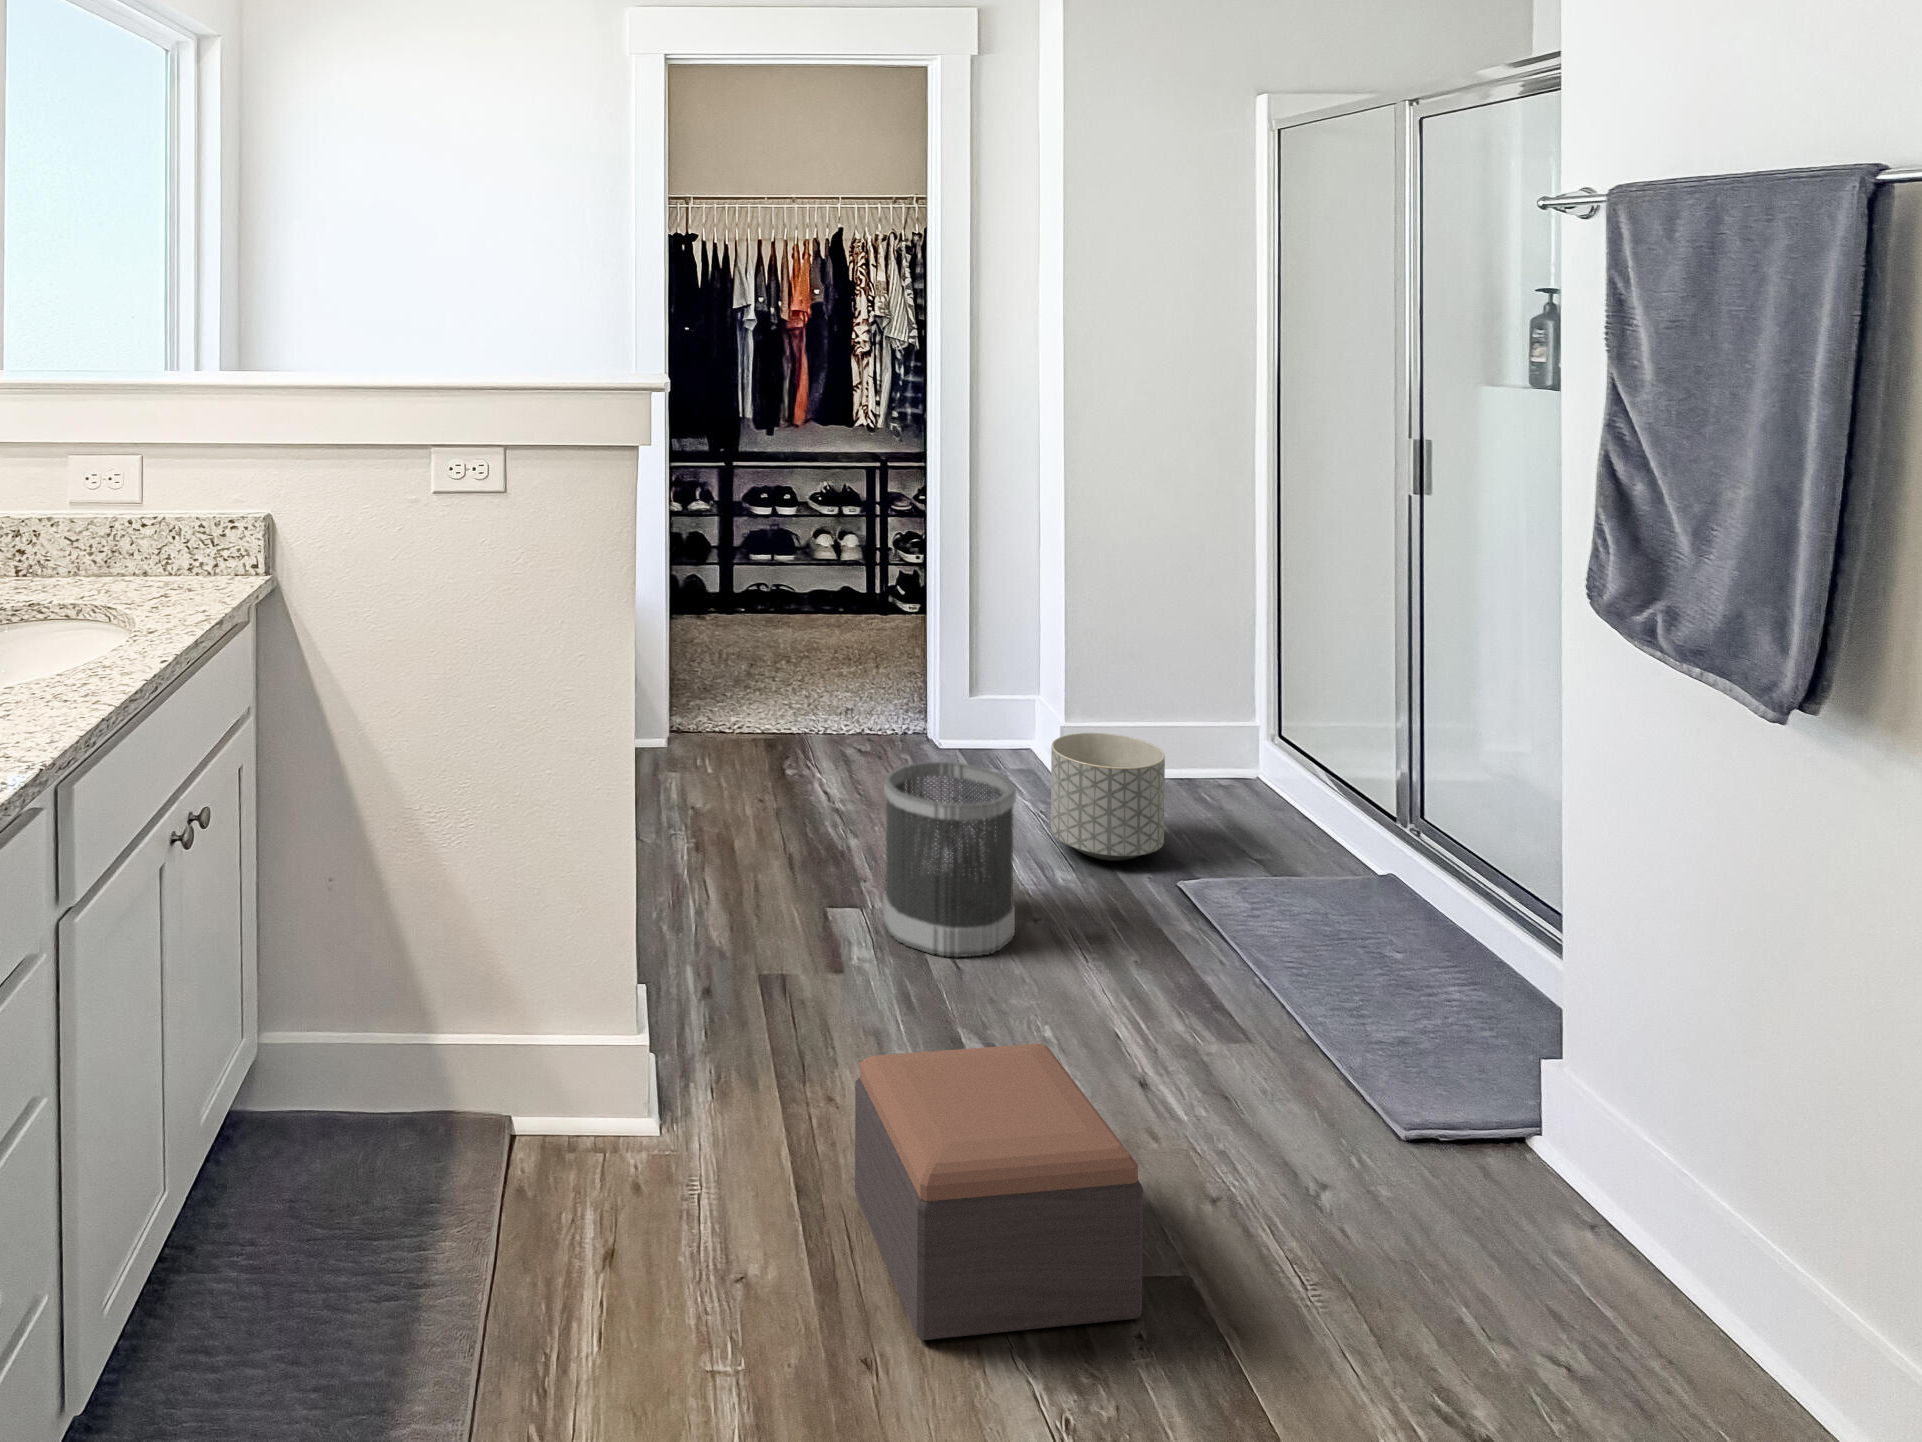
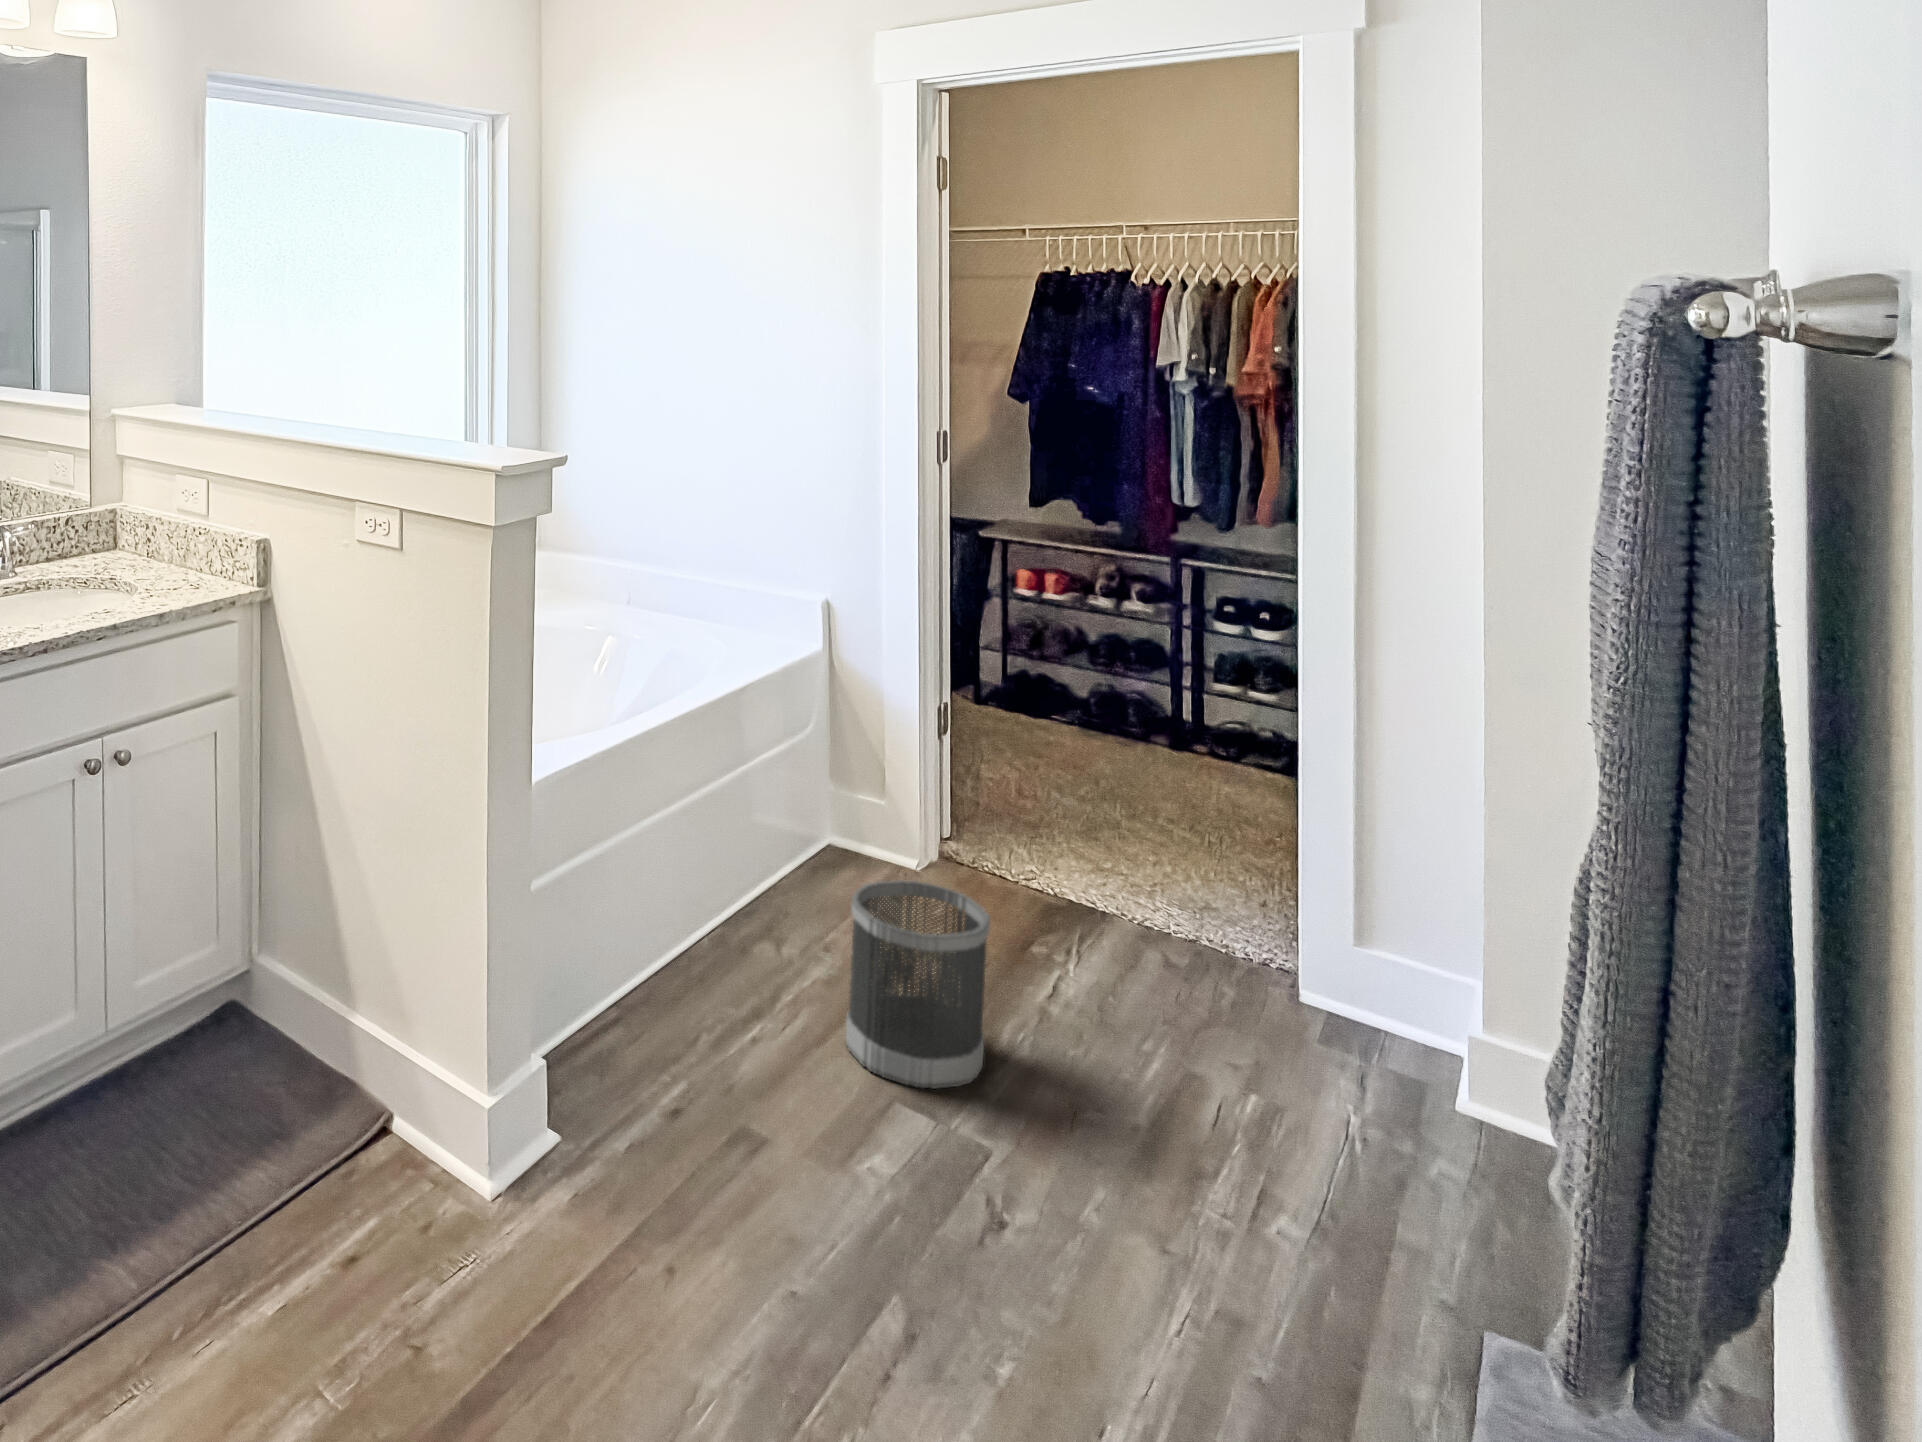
planter: present [1051,733,1165,861] -> none [1135,914,1279,1071]
footstool: present [855,1044,1143,1340] -> none [454,1075,709,1360]

